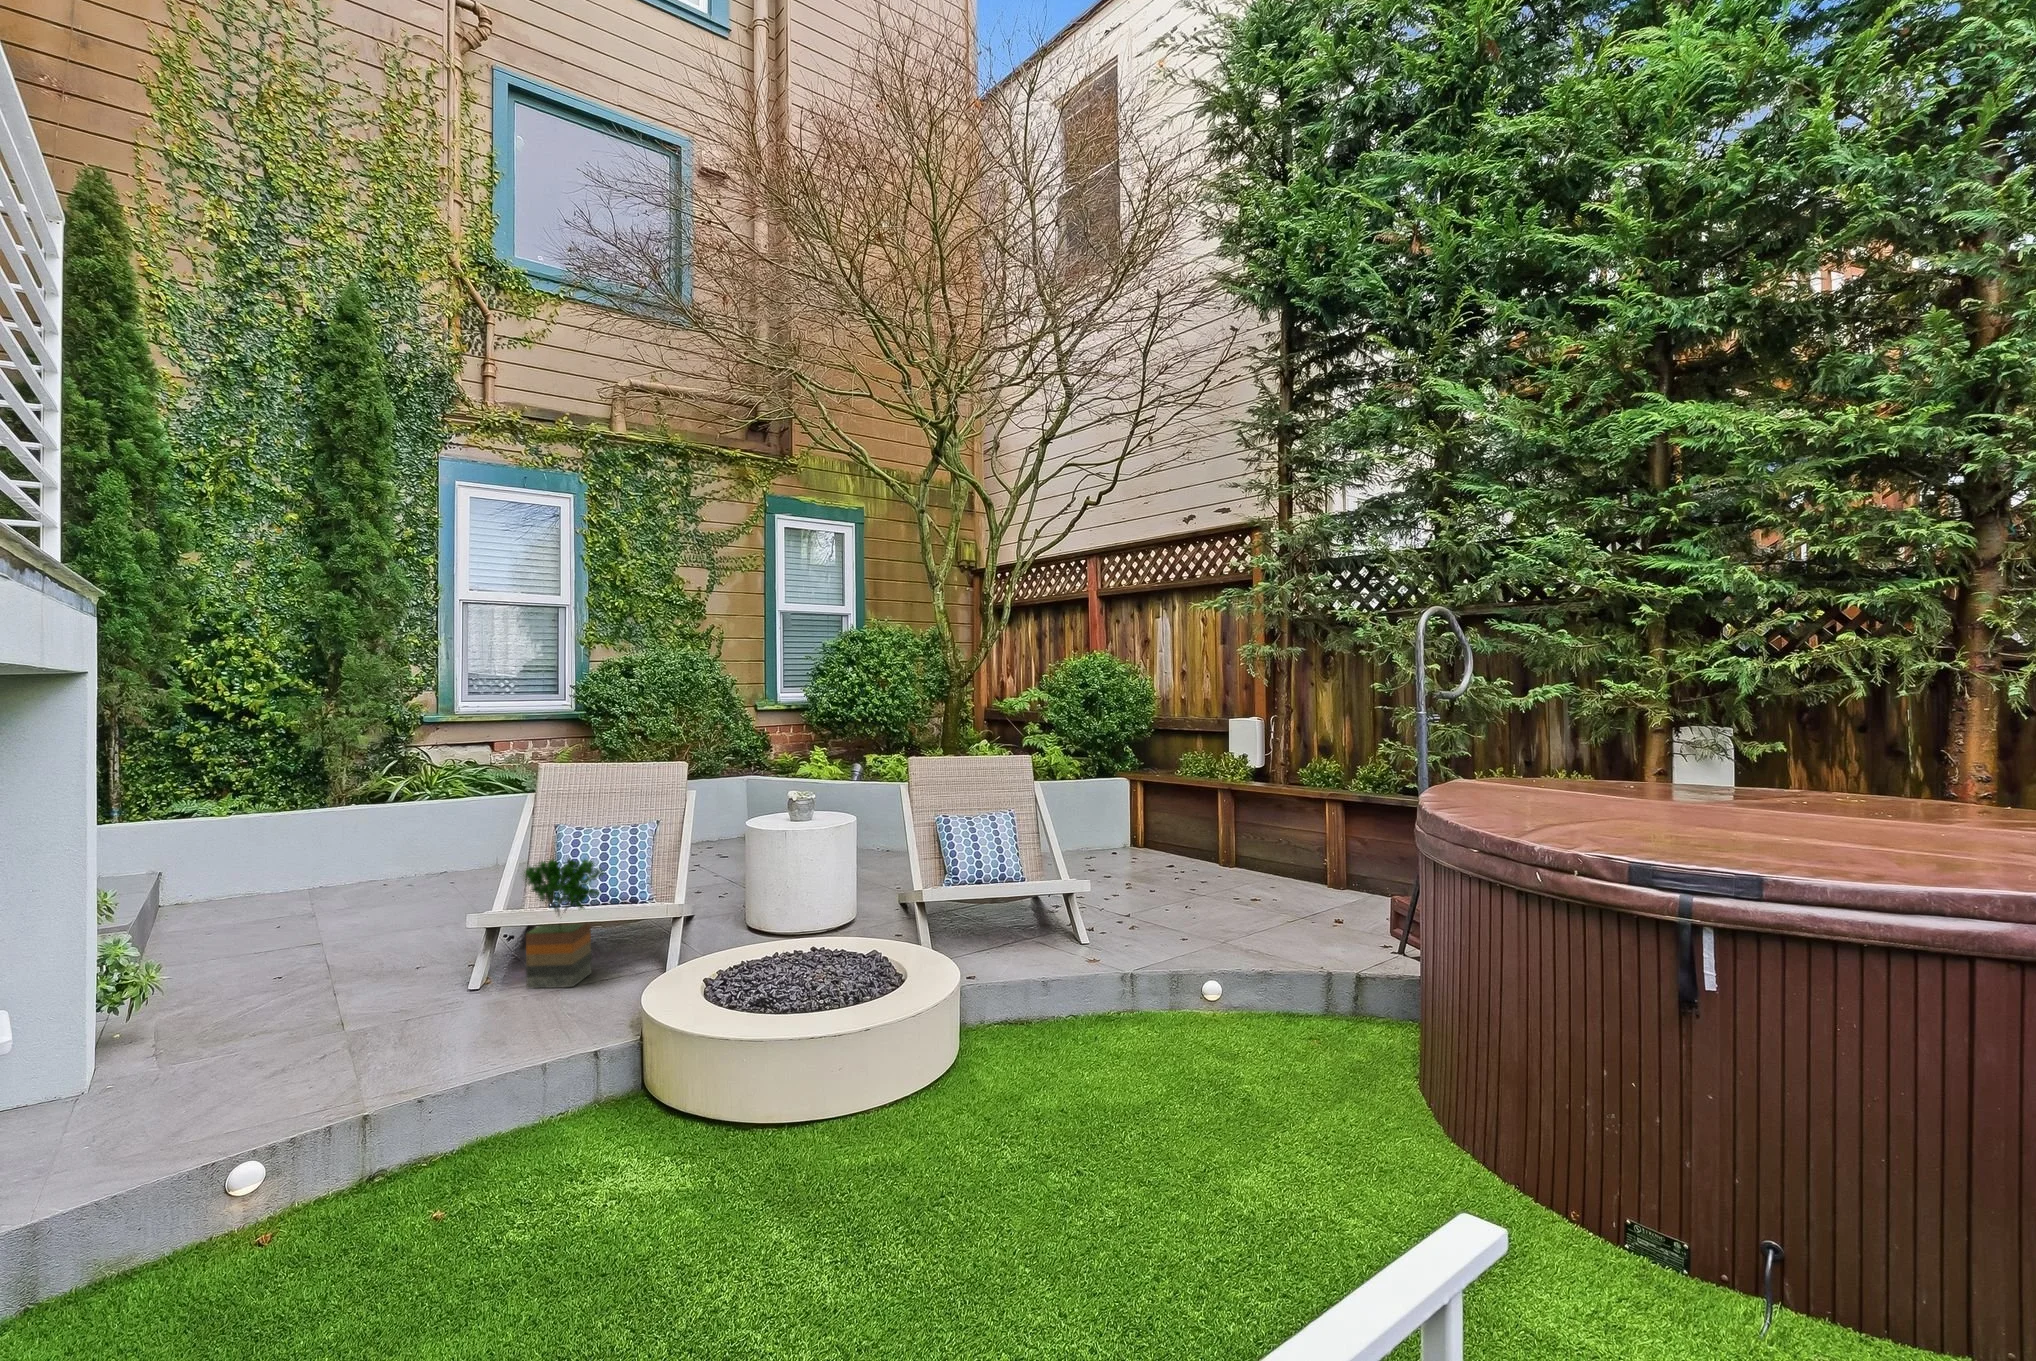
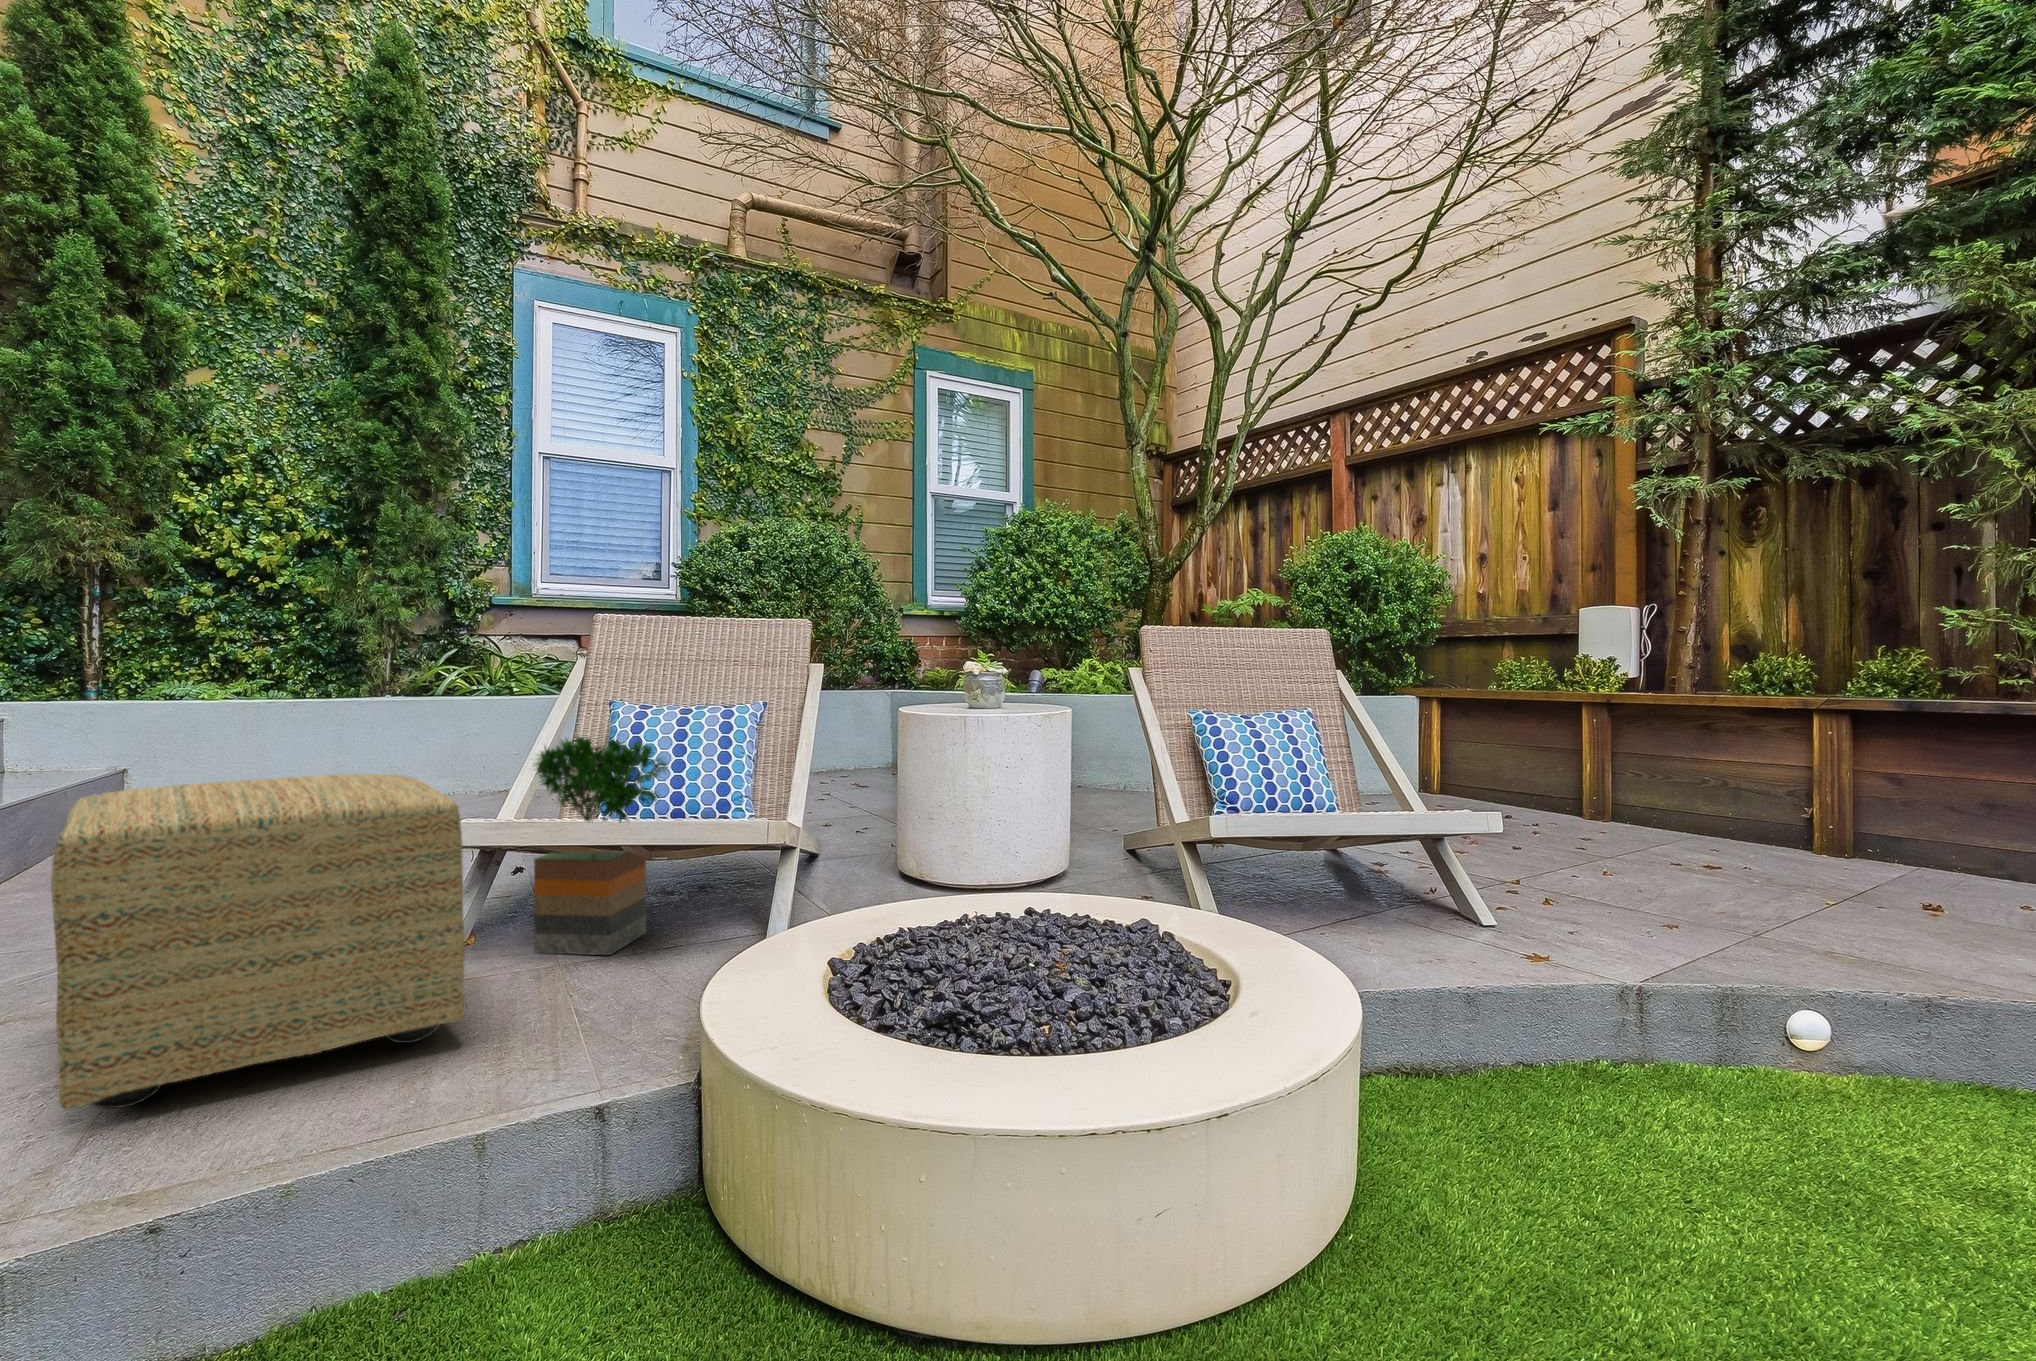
ottoman: none [290,892,510,1072] -> present [51,774,465,1110]

